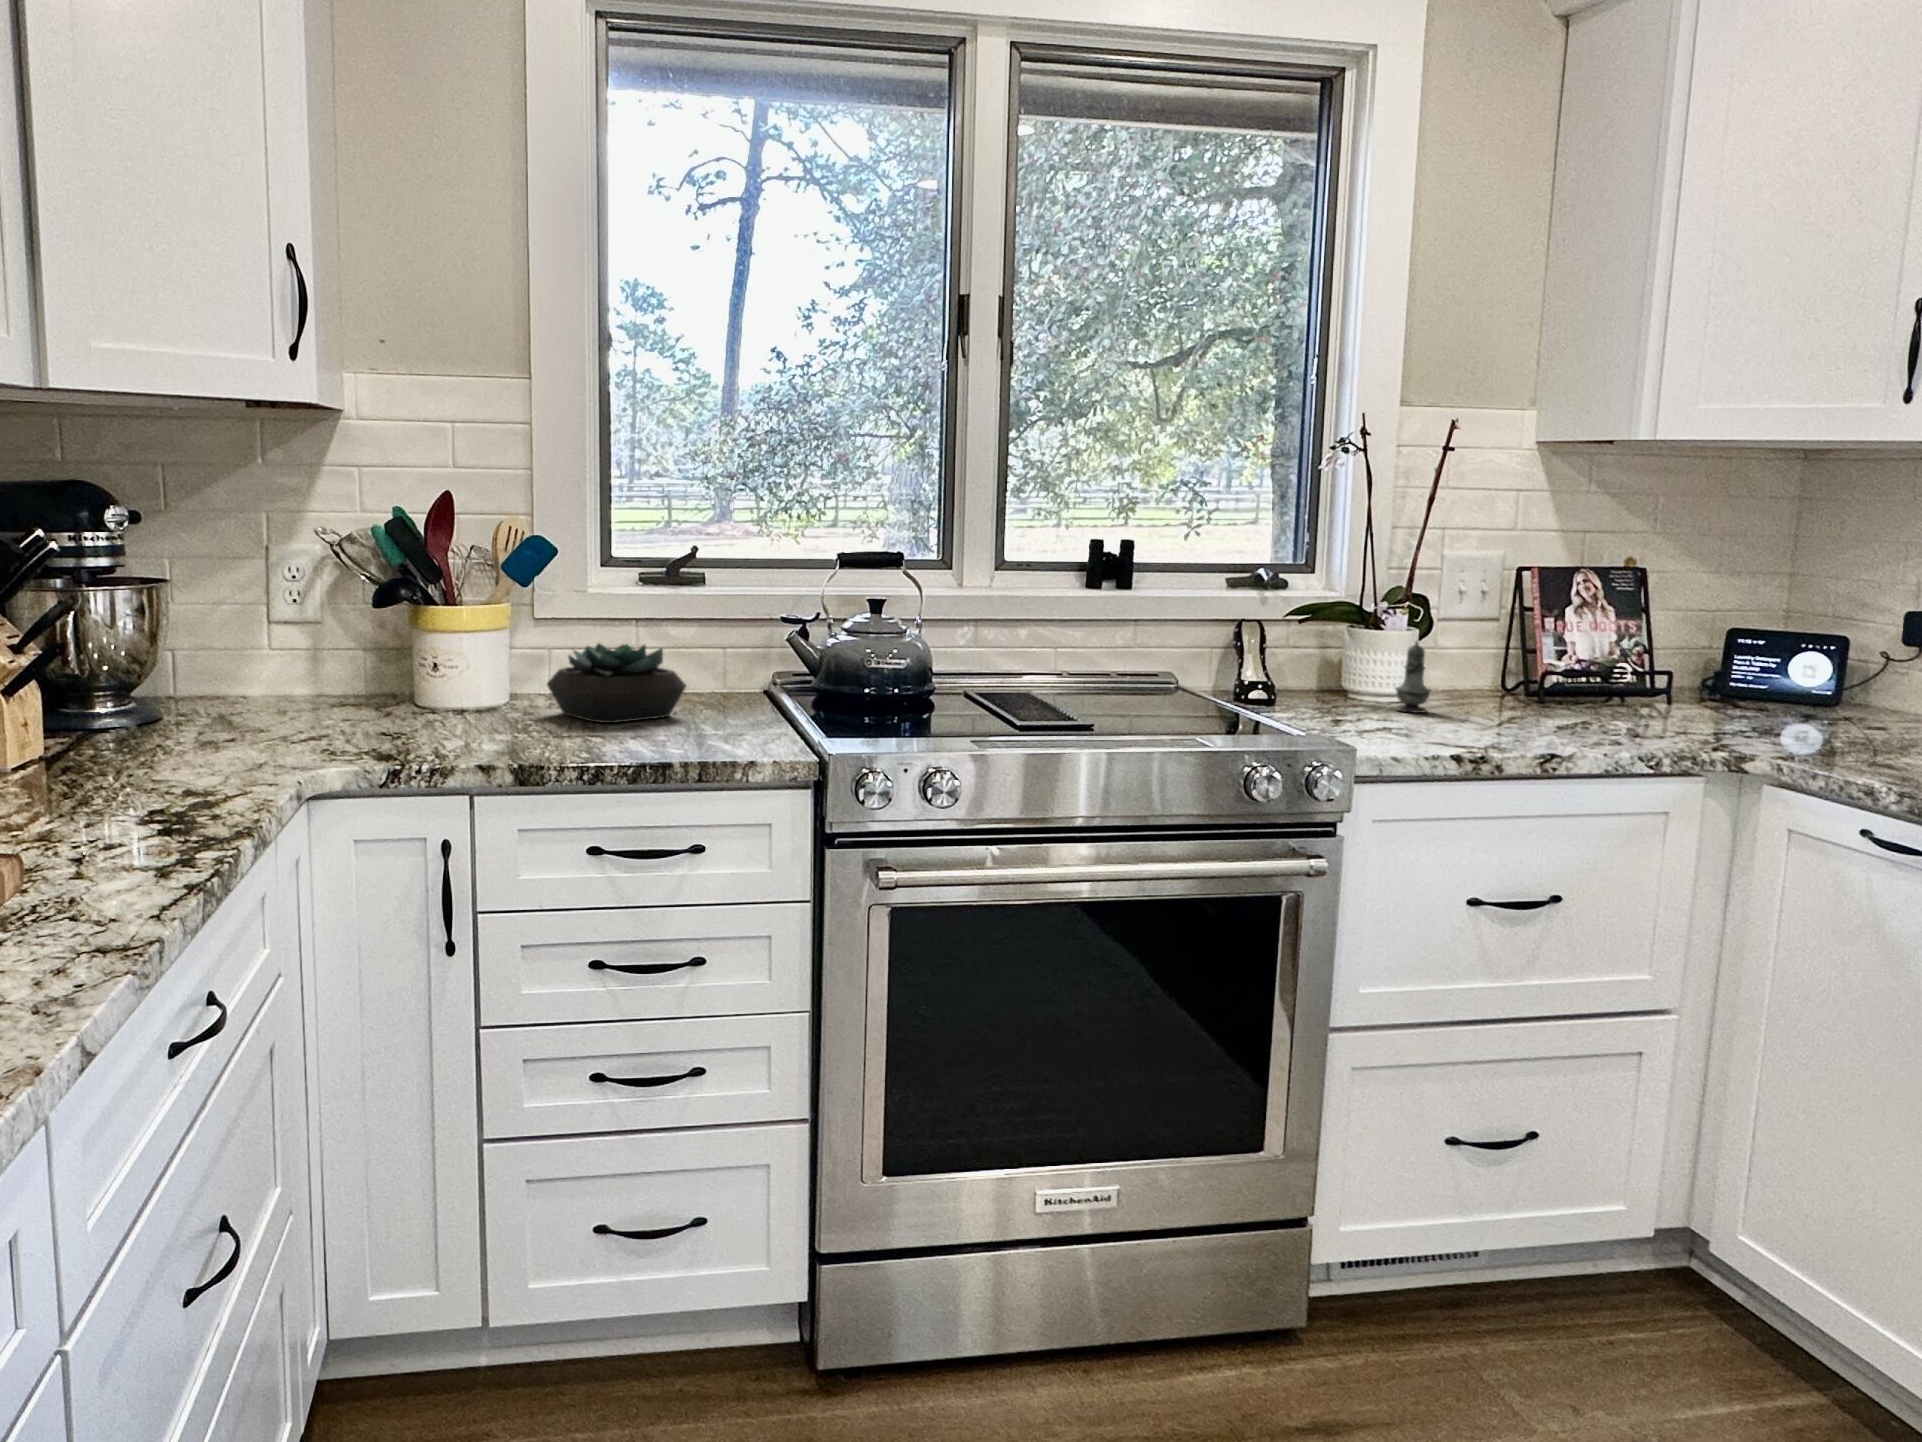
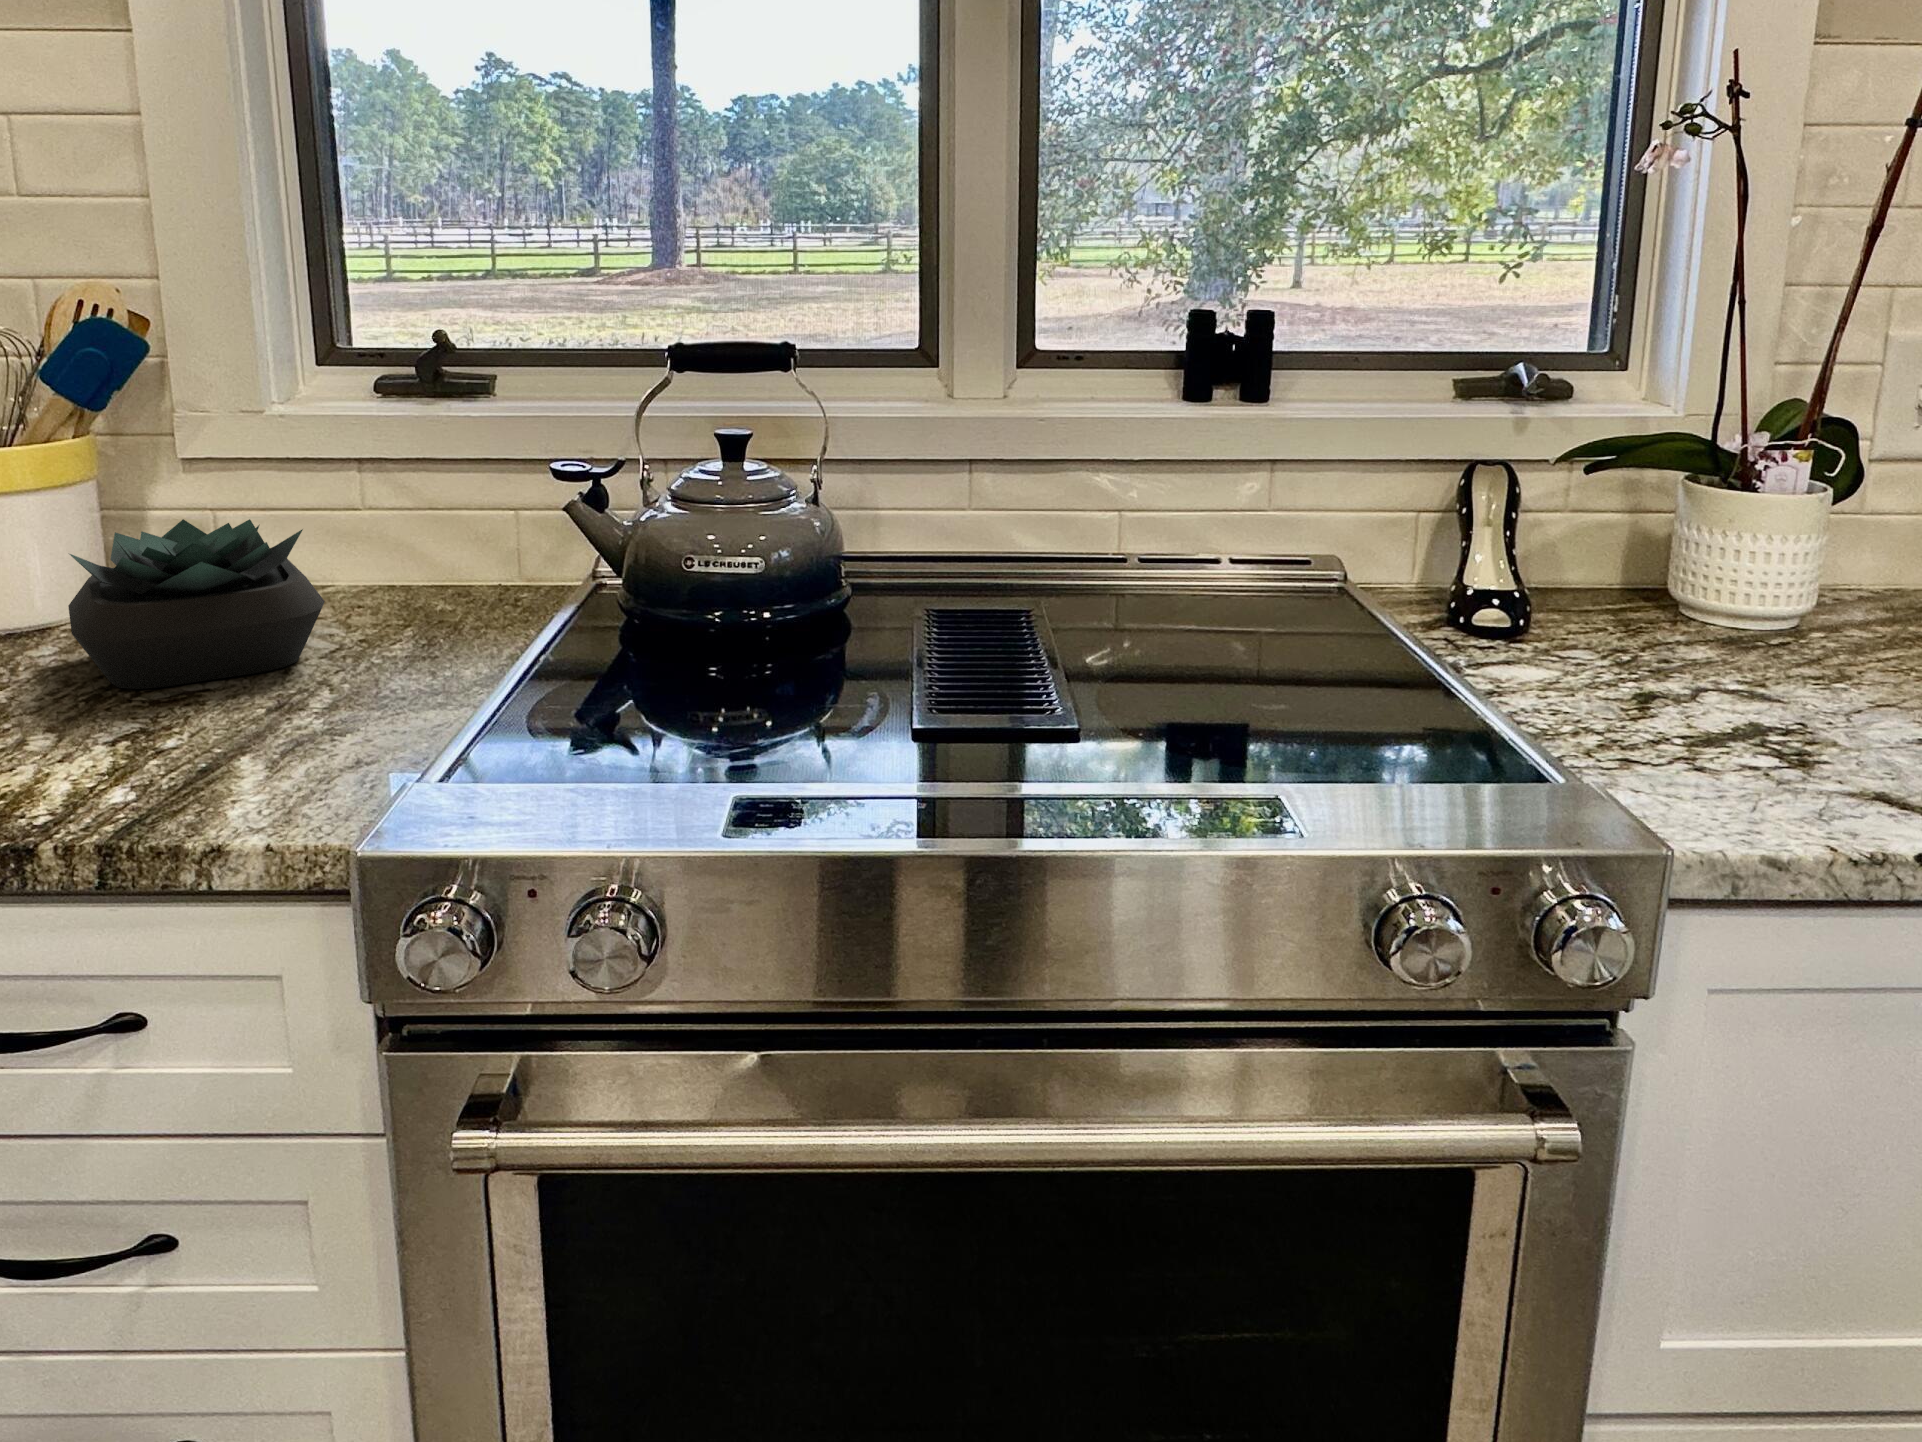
salt shaker: present [1396,642,1430,713] -> none [1774,526,1858,676]

